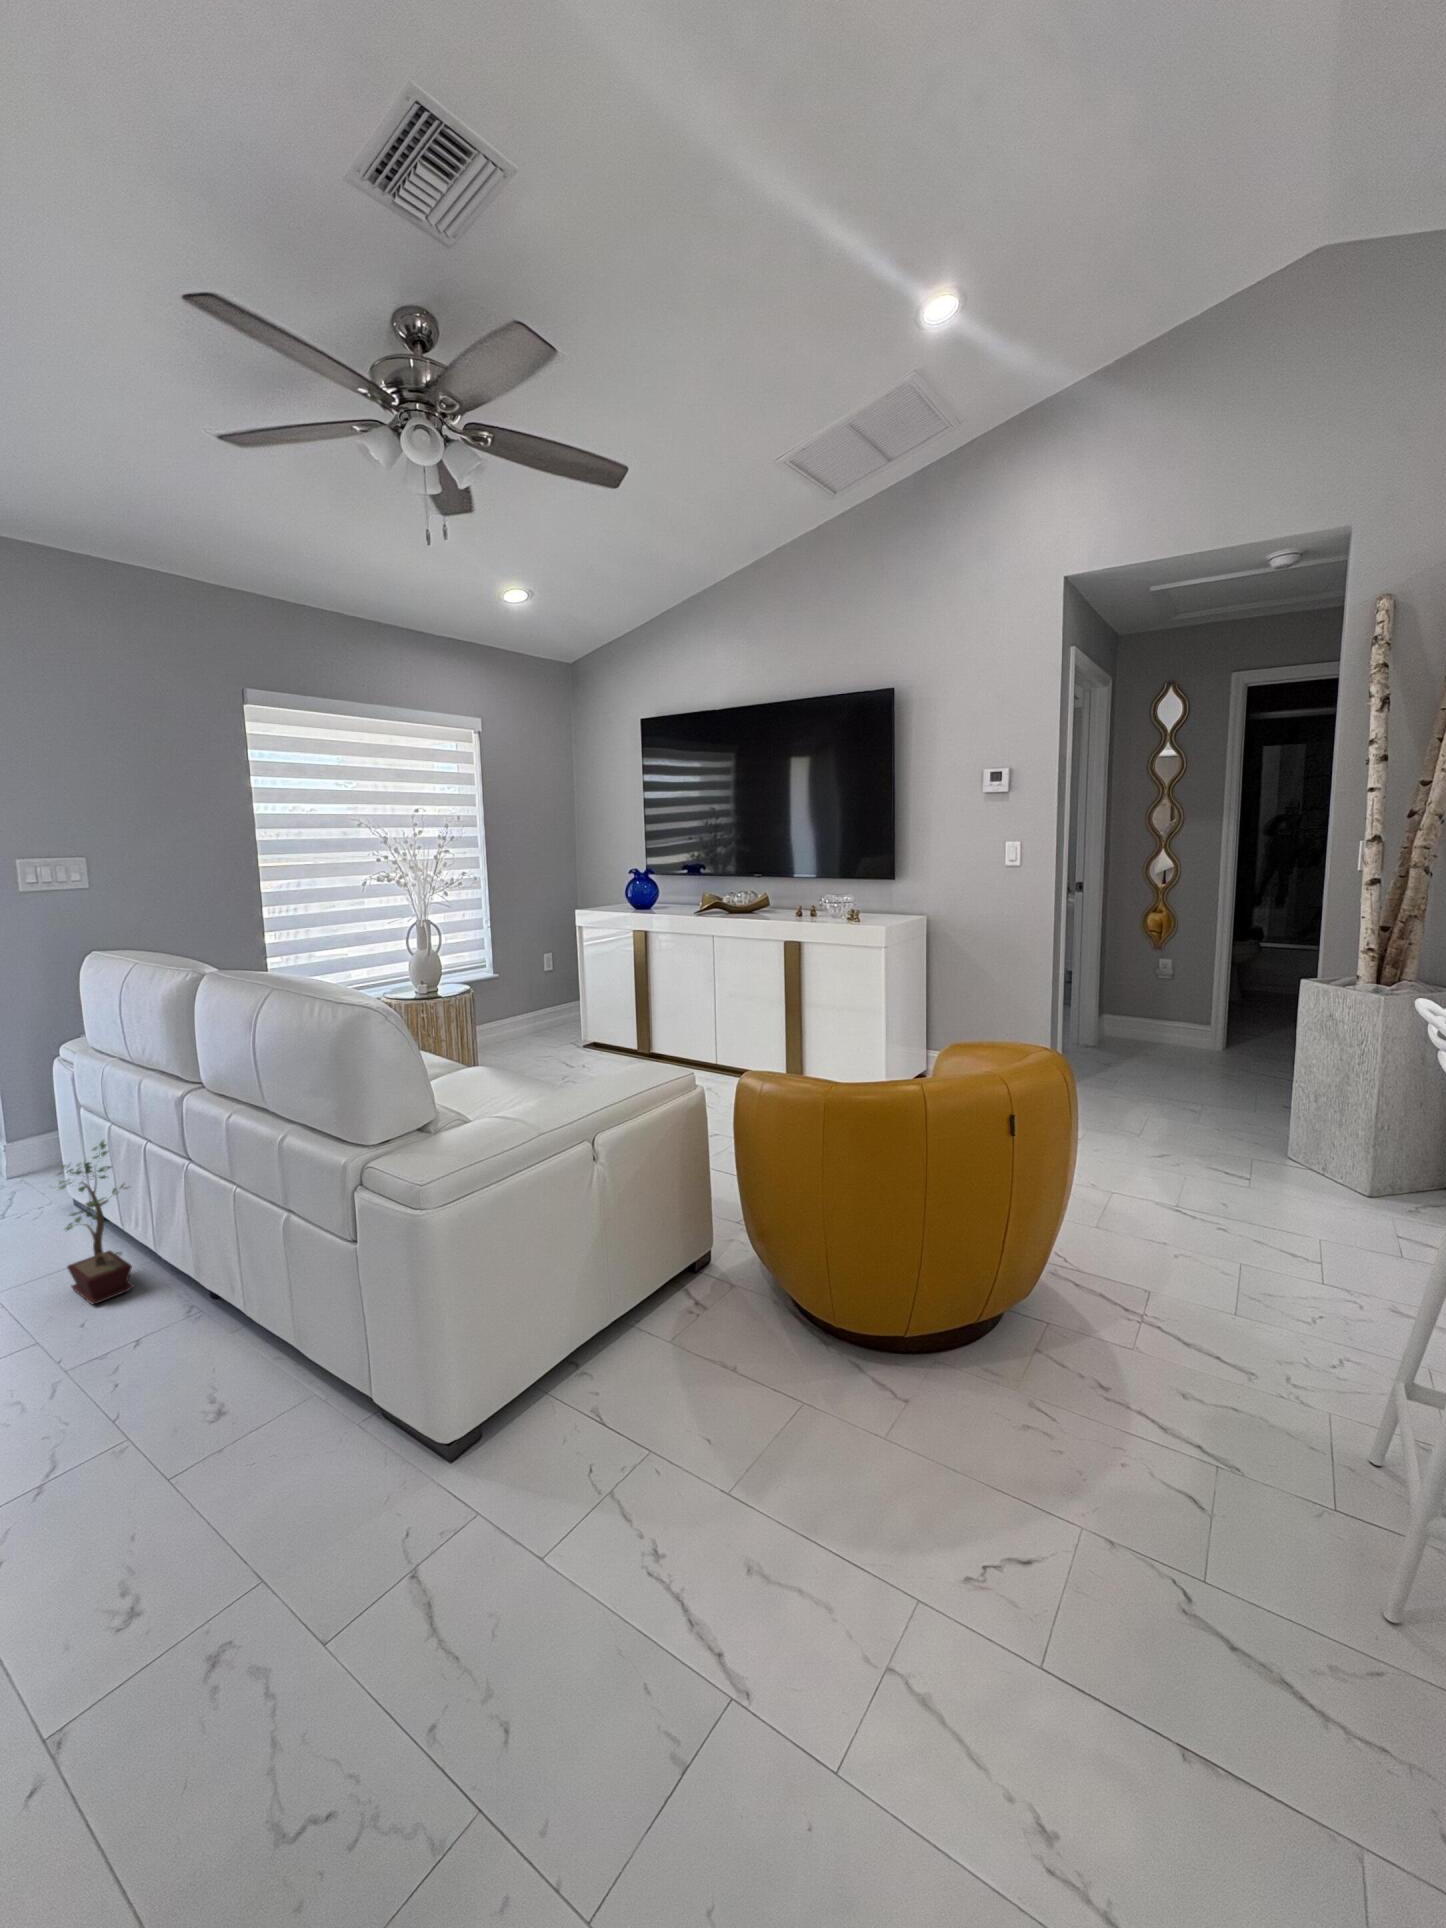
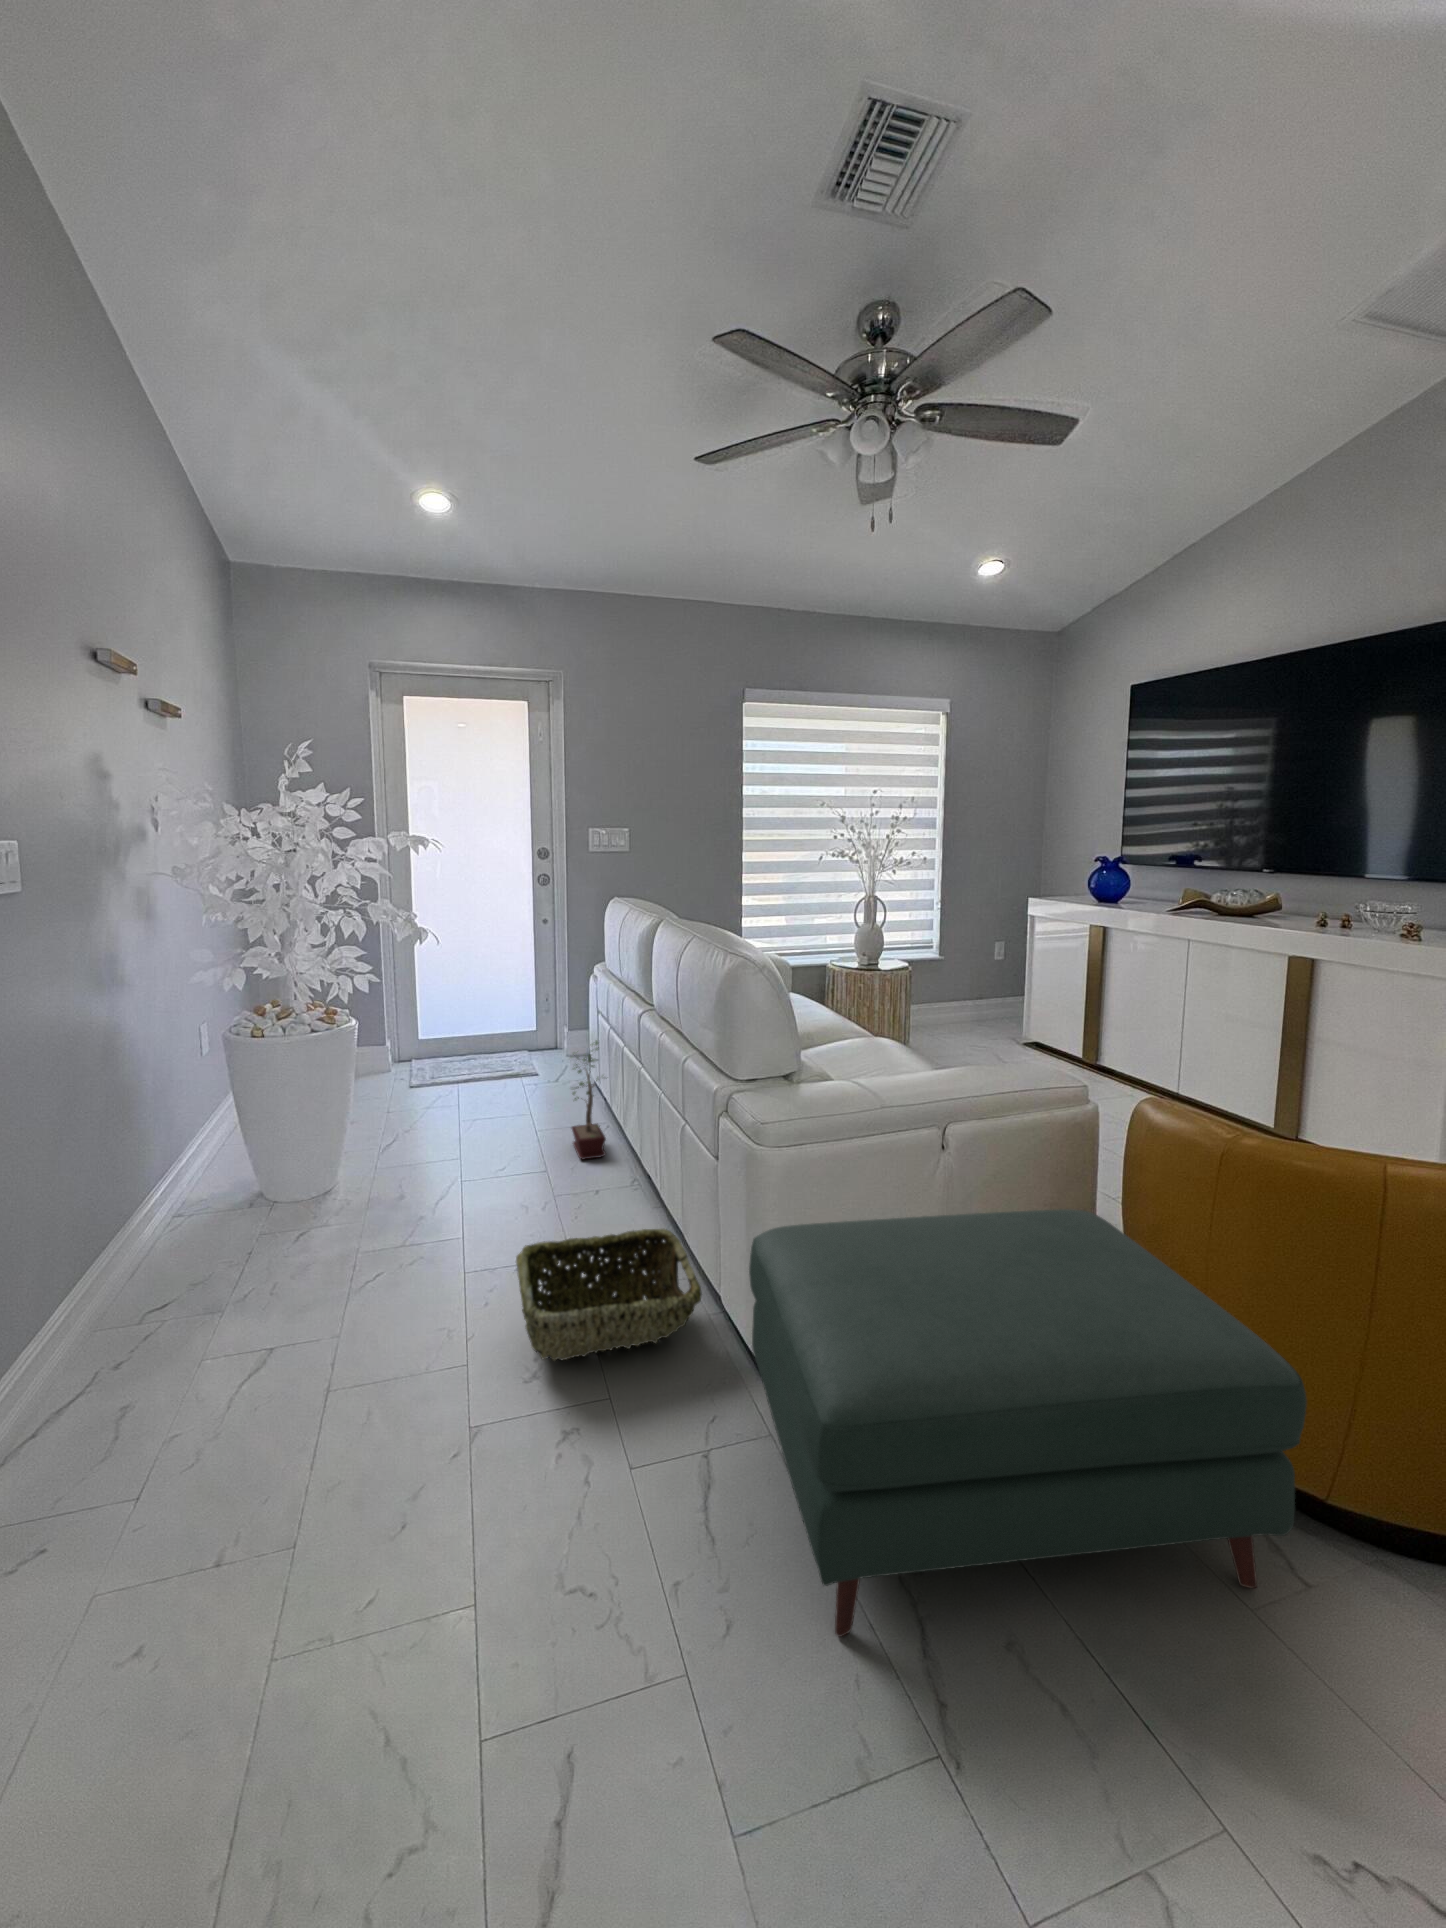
ottoman: none [422,1182,900,1670] -> present [749,1209,1307,1637]
woven basket: none [59,1346,352,1584] -> present [516,1229,702,1361]

